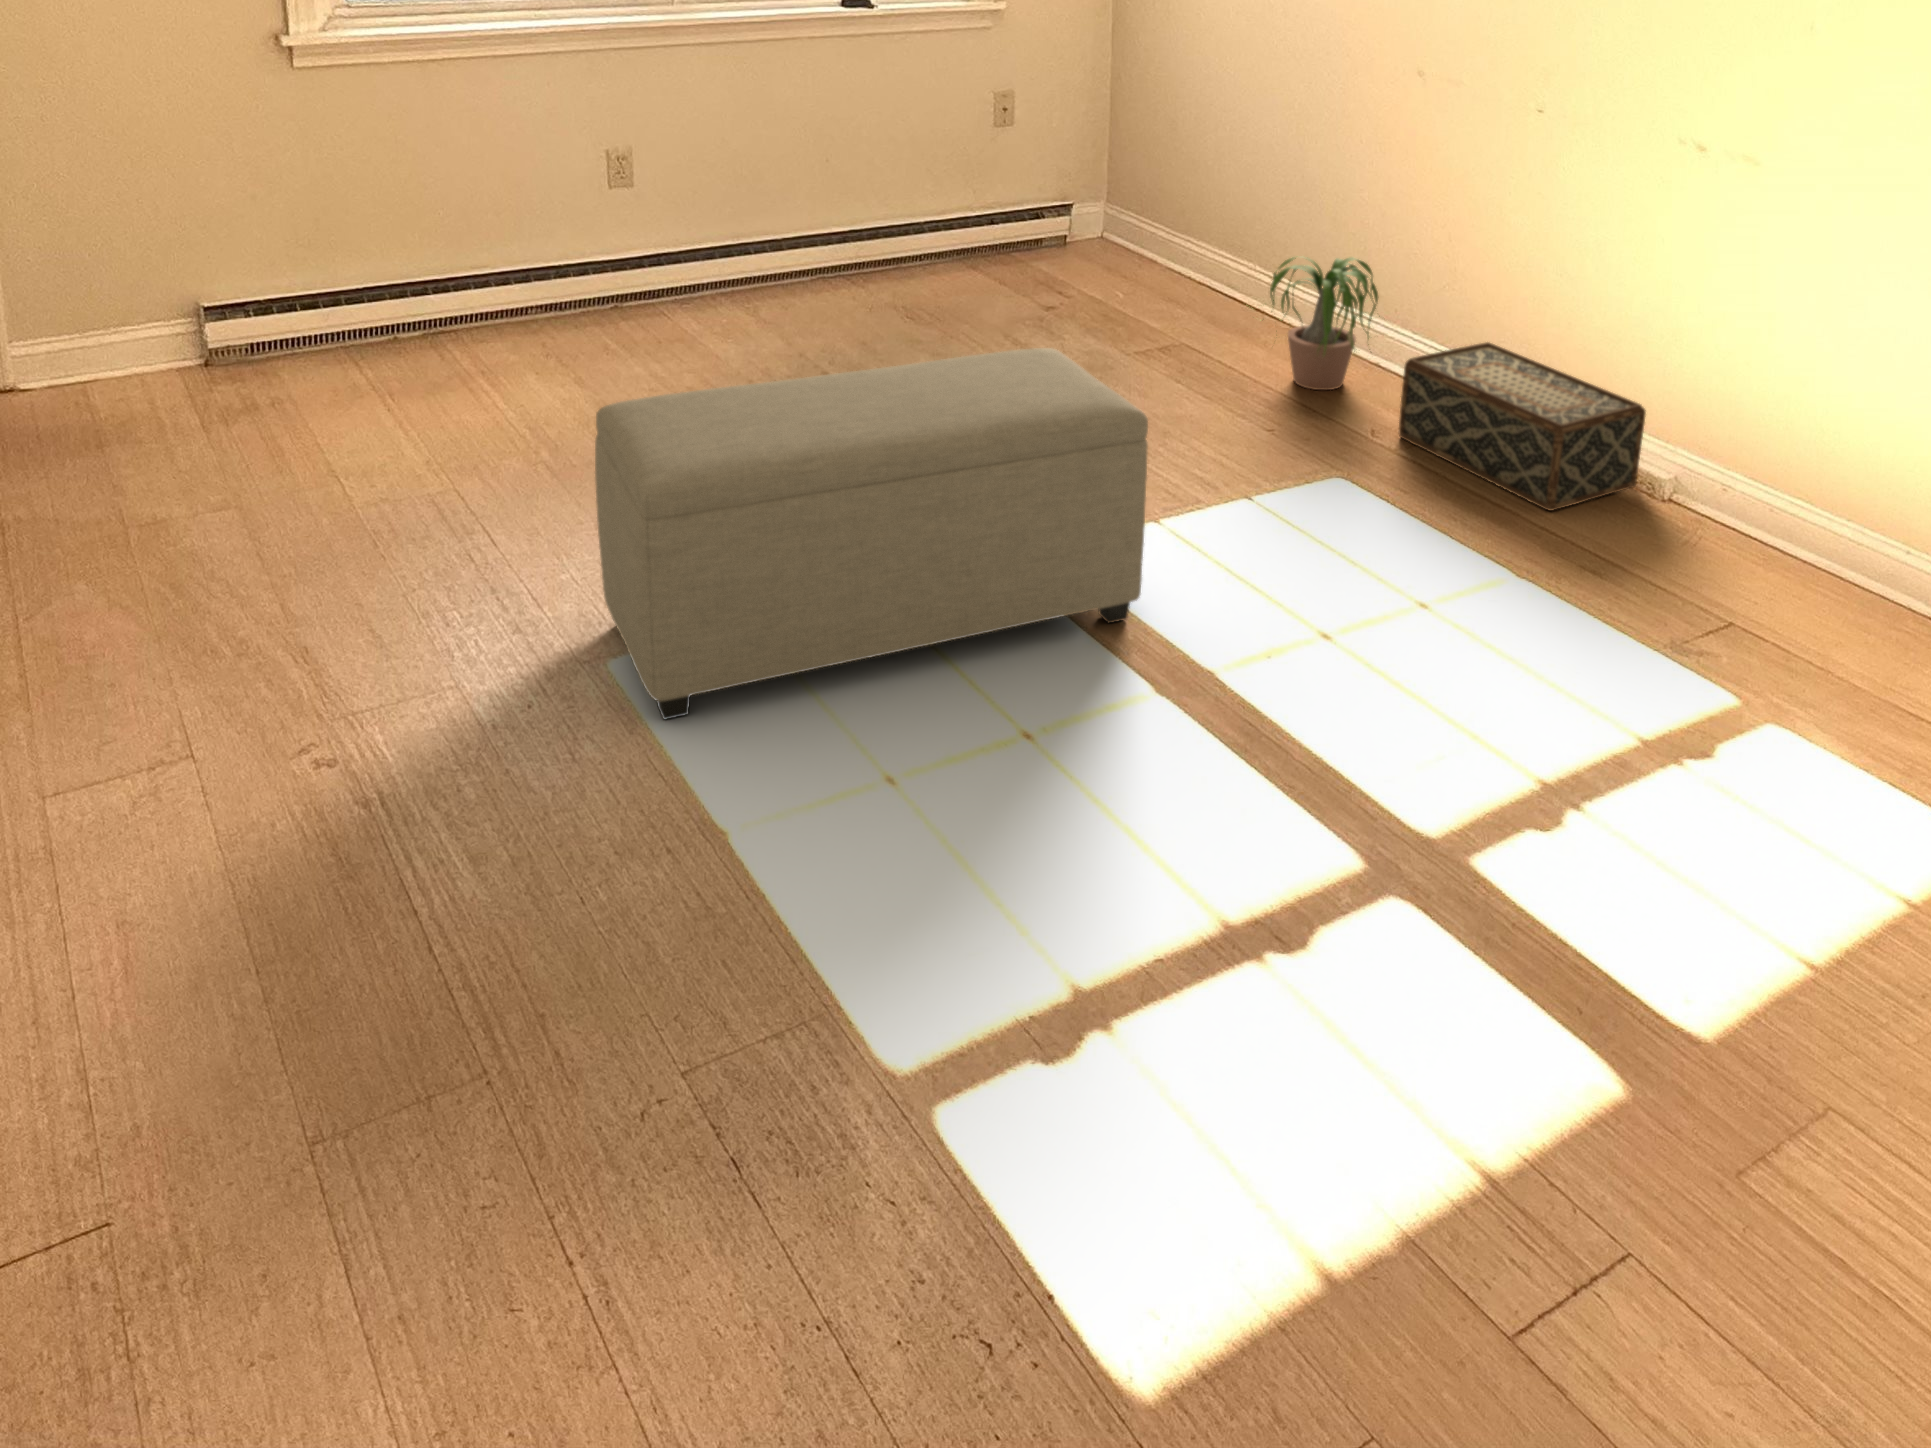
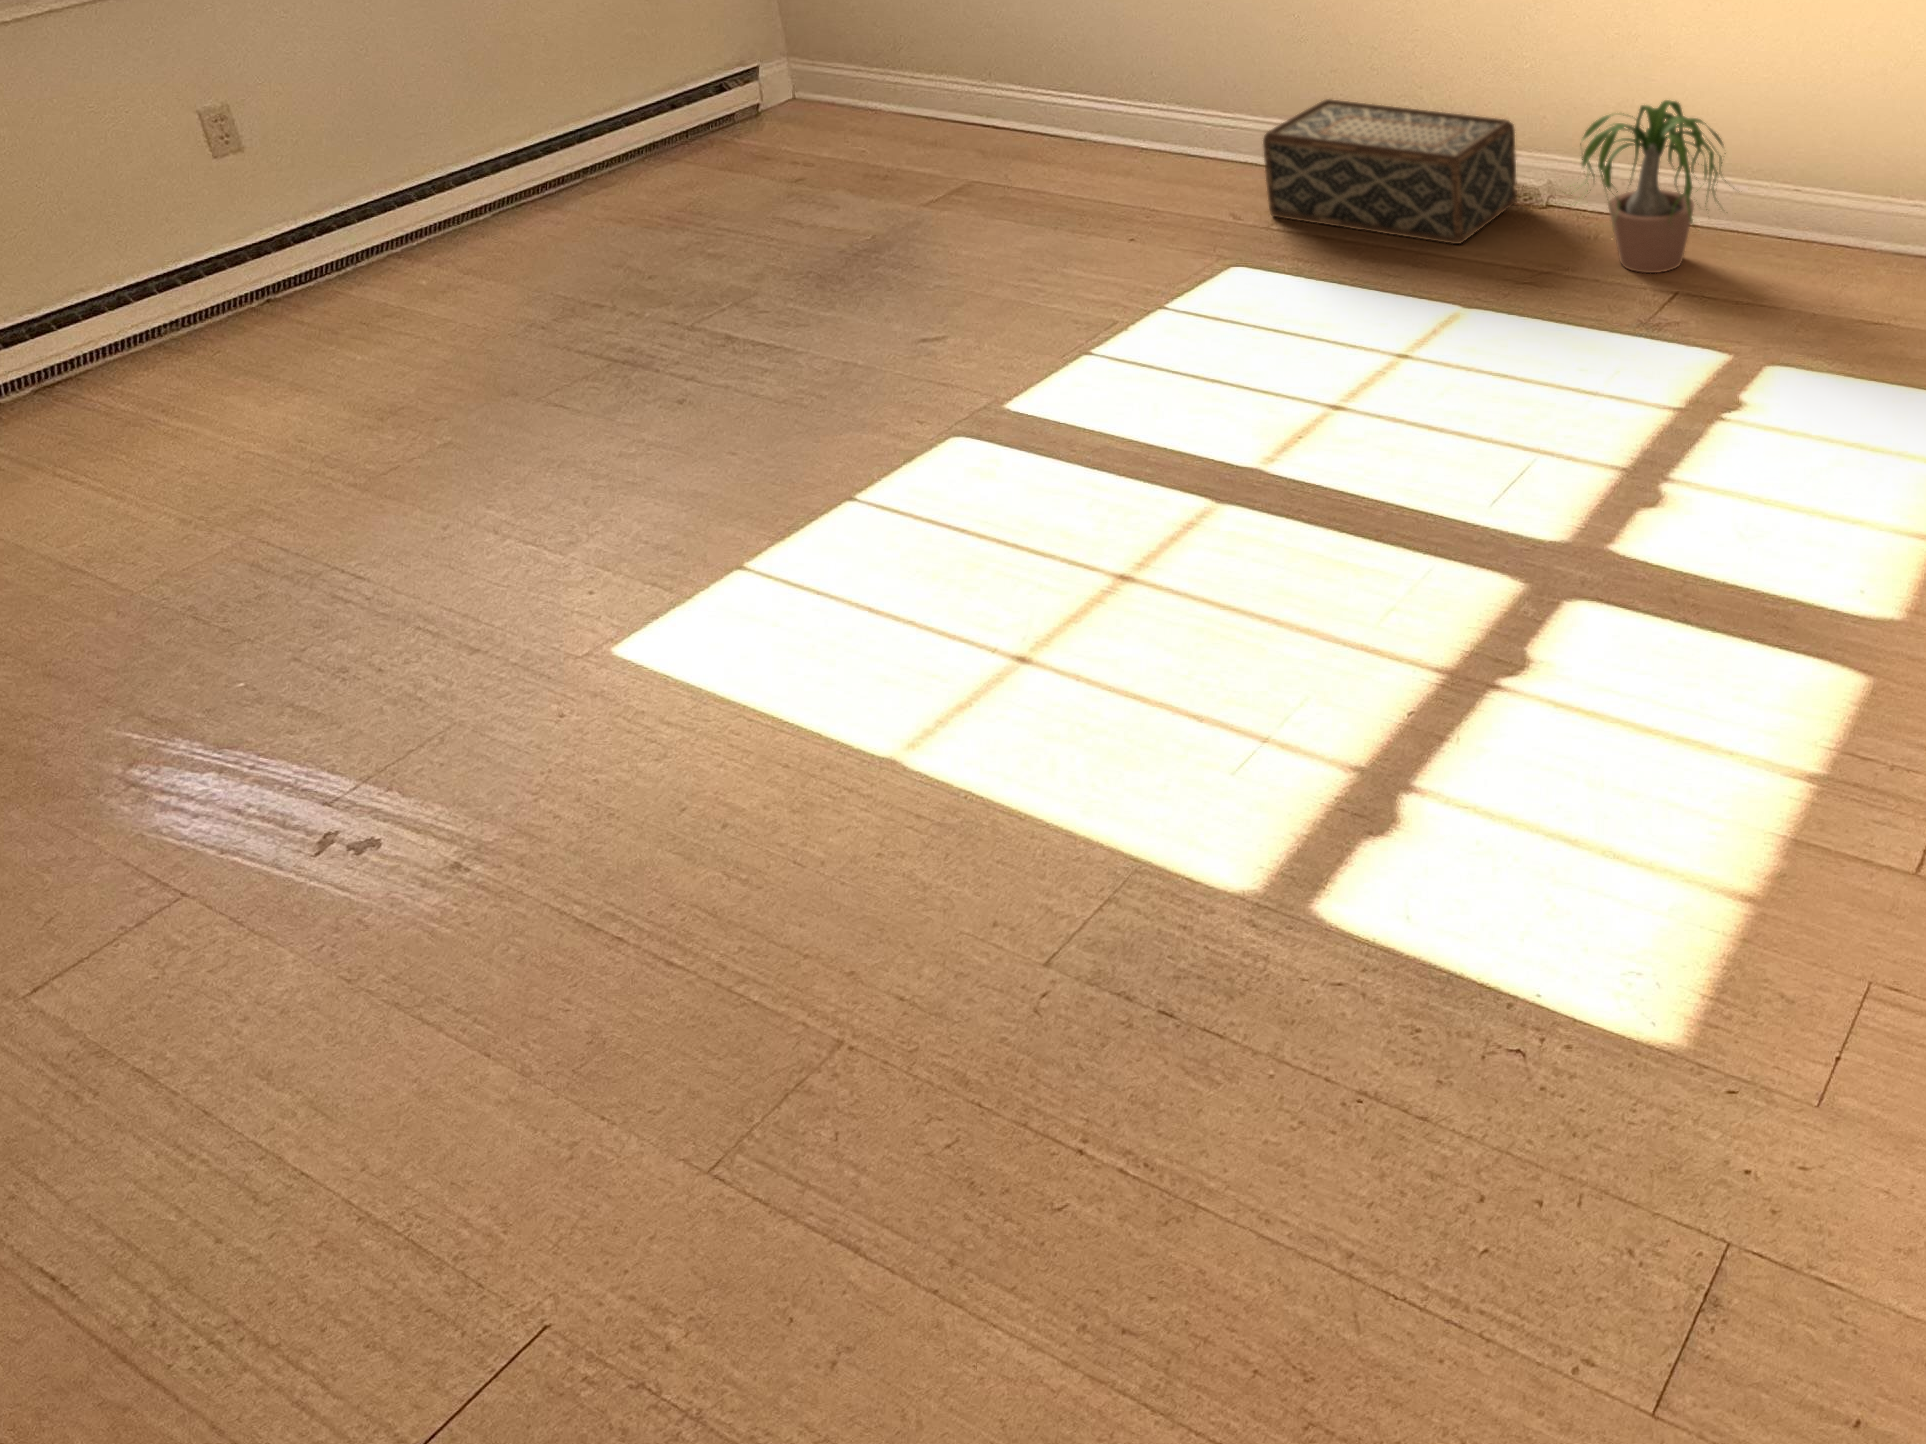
potted plant: present [1270,257,1378,390] -> present [1578,100,1734,273]
ottoman: present [595,348,1148,719] -> none [518,198,1160,703]

